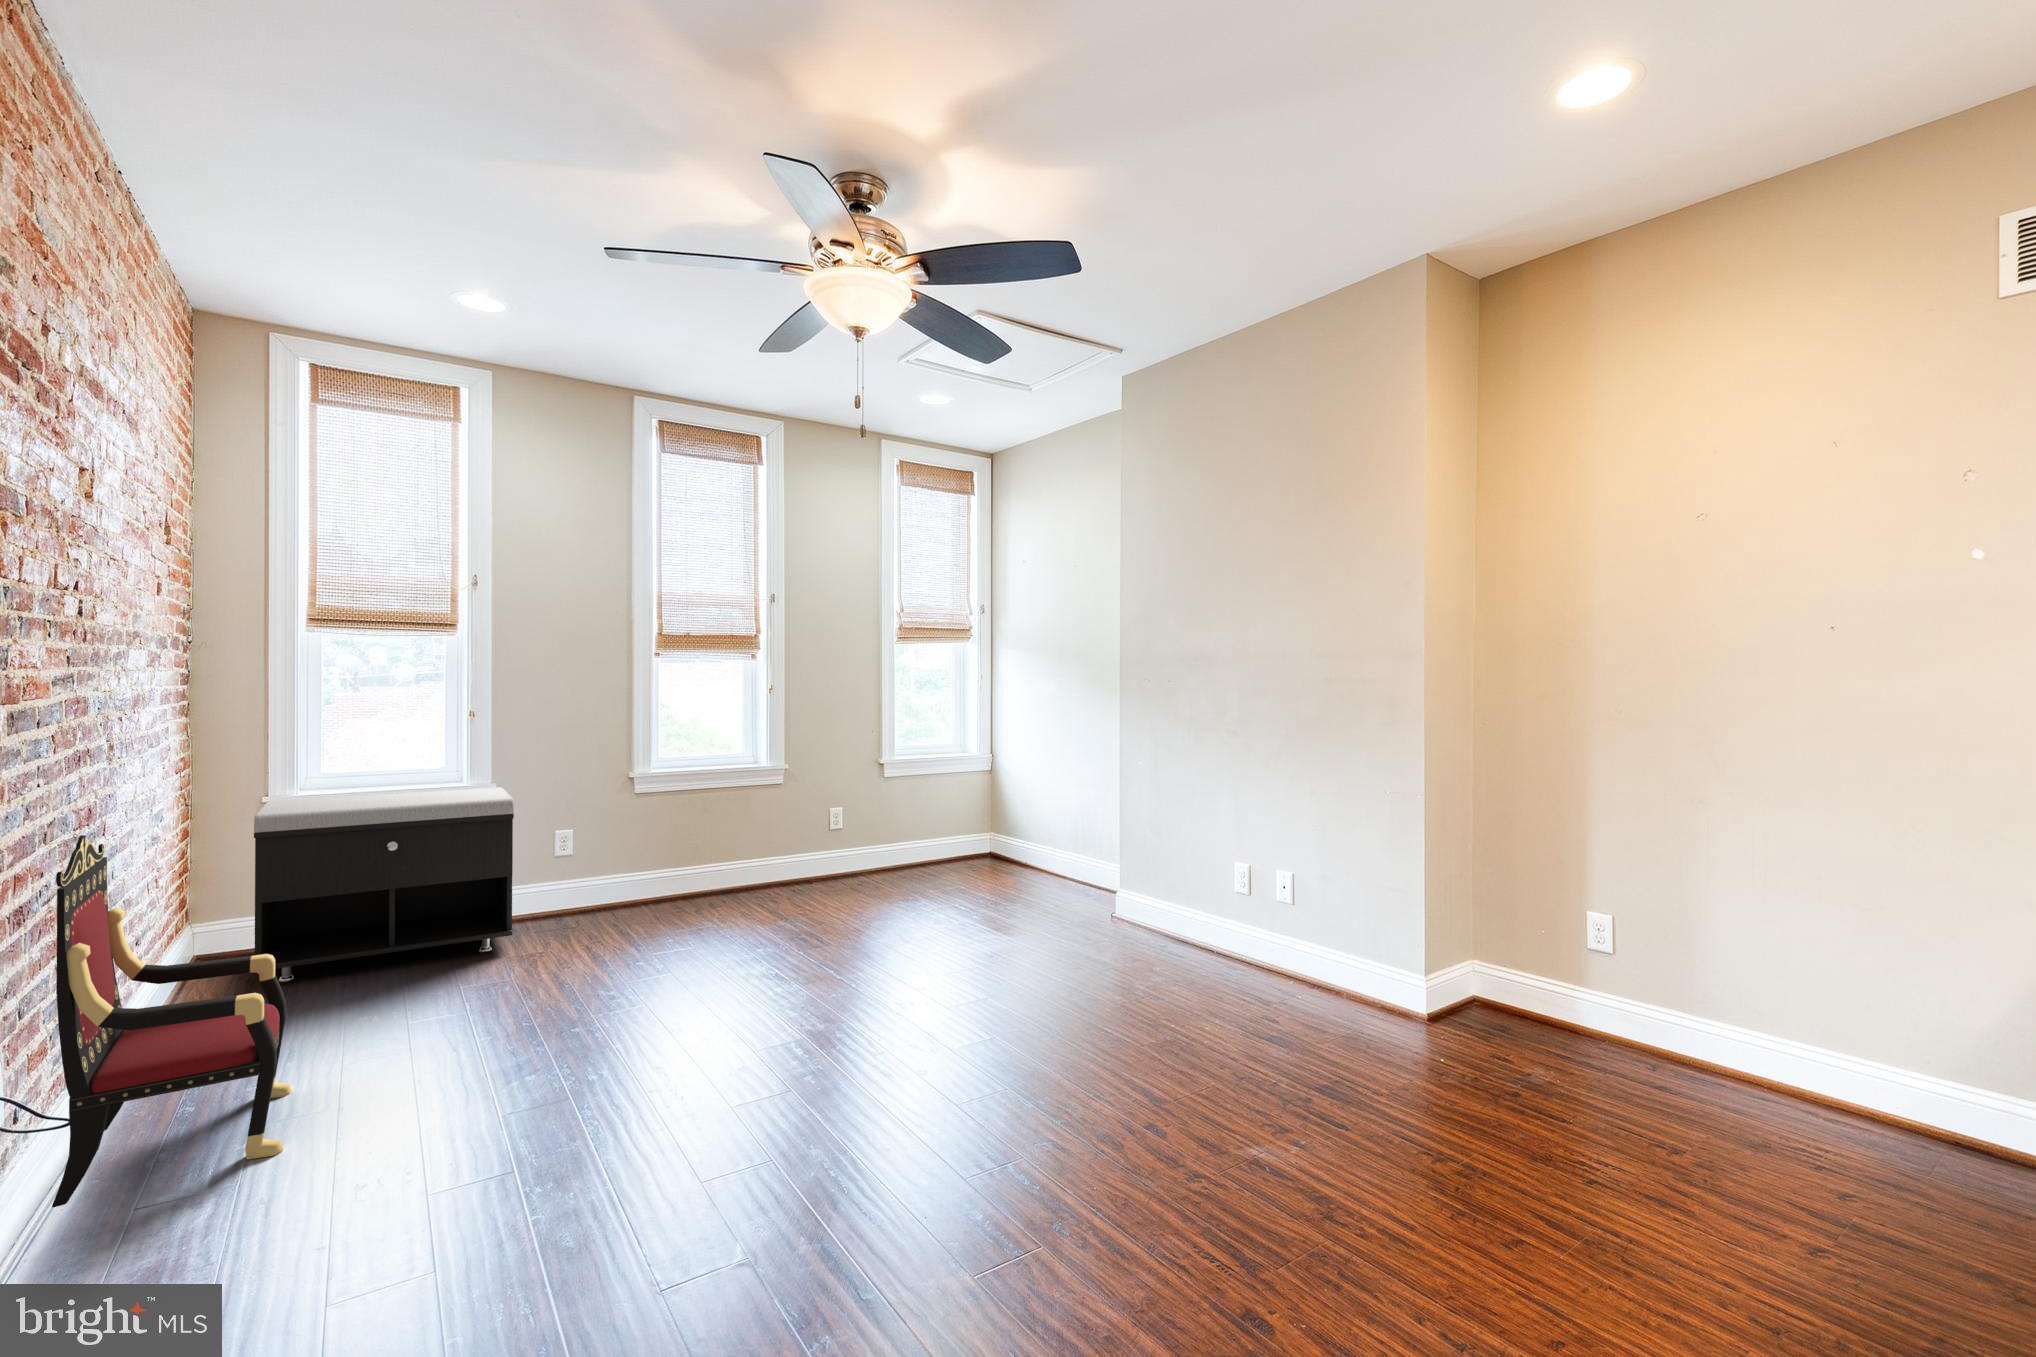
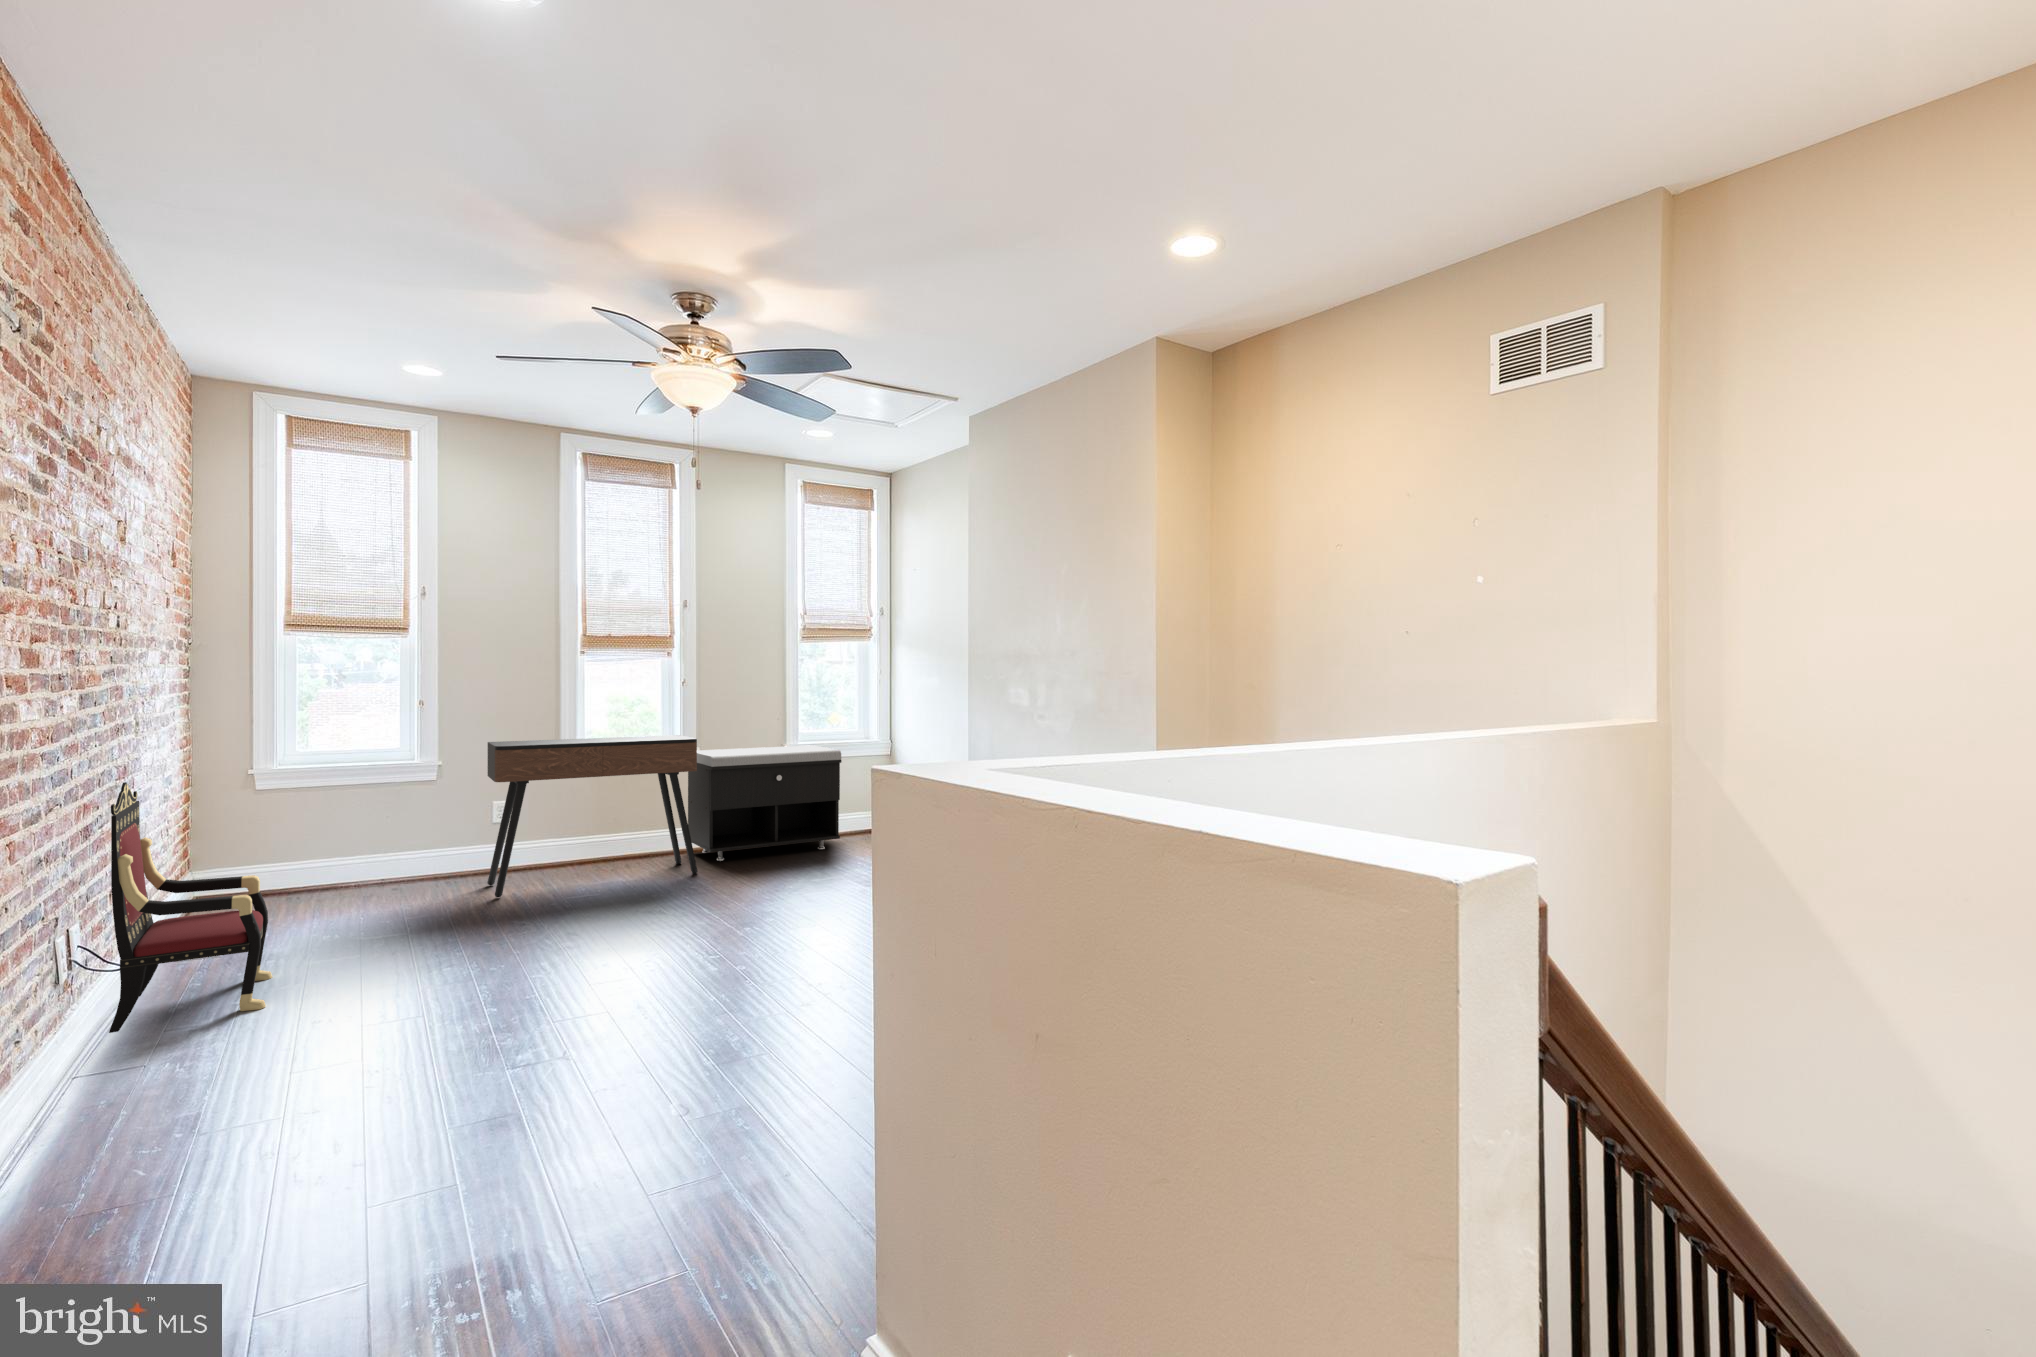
console table: none [553,751,800,954] -> present [487,735,698,897]
storage bench: present [254,787,514,982] -> present [688,745,842,861]

